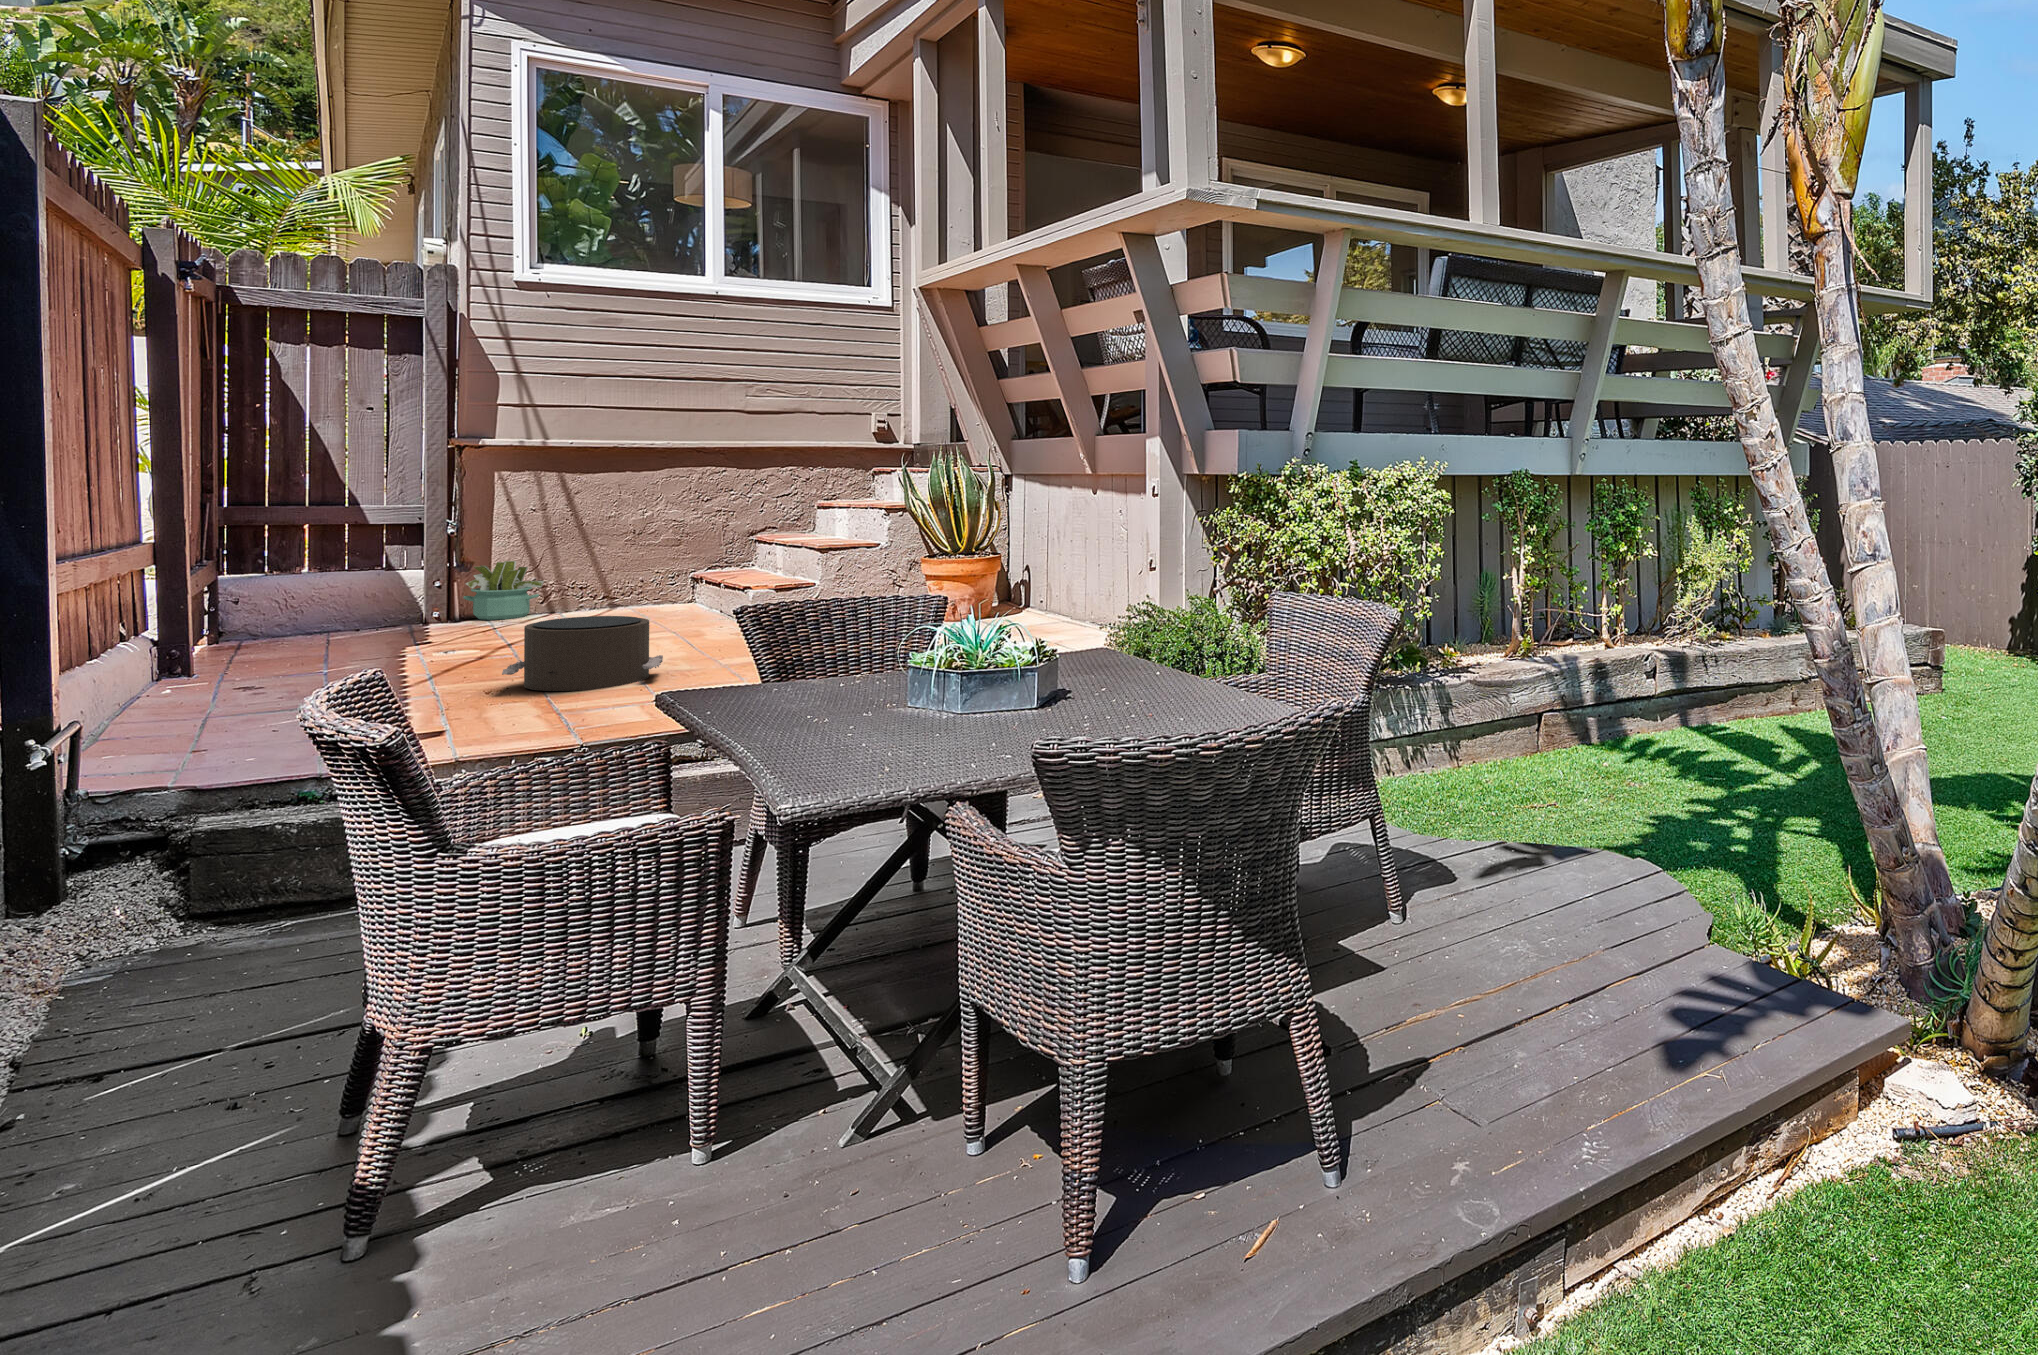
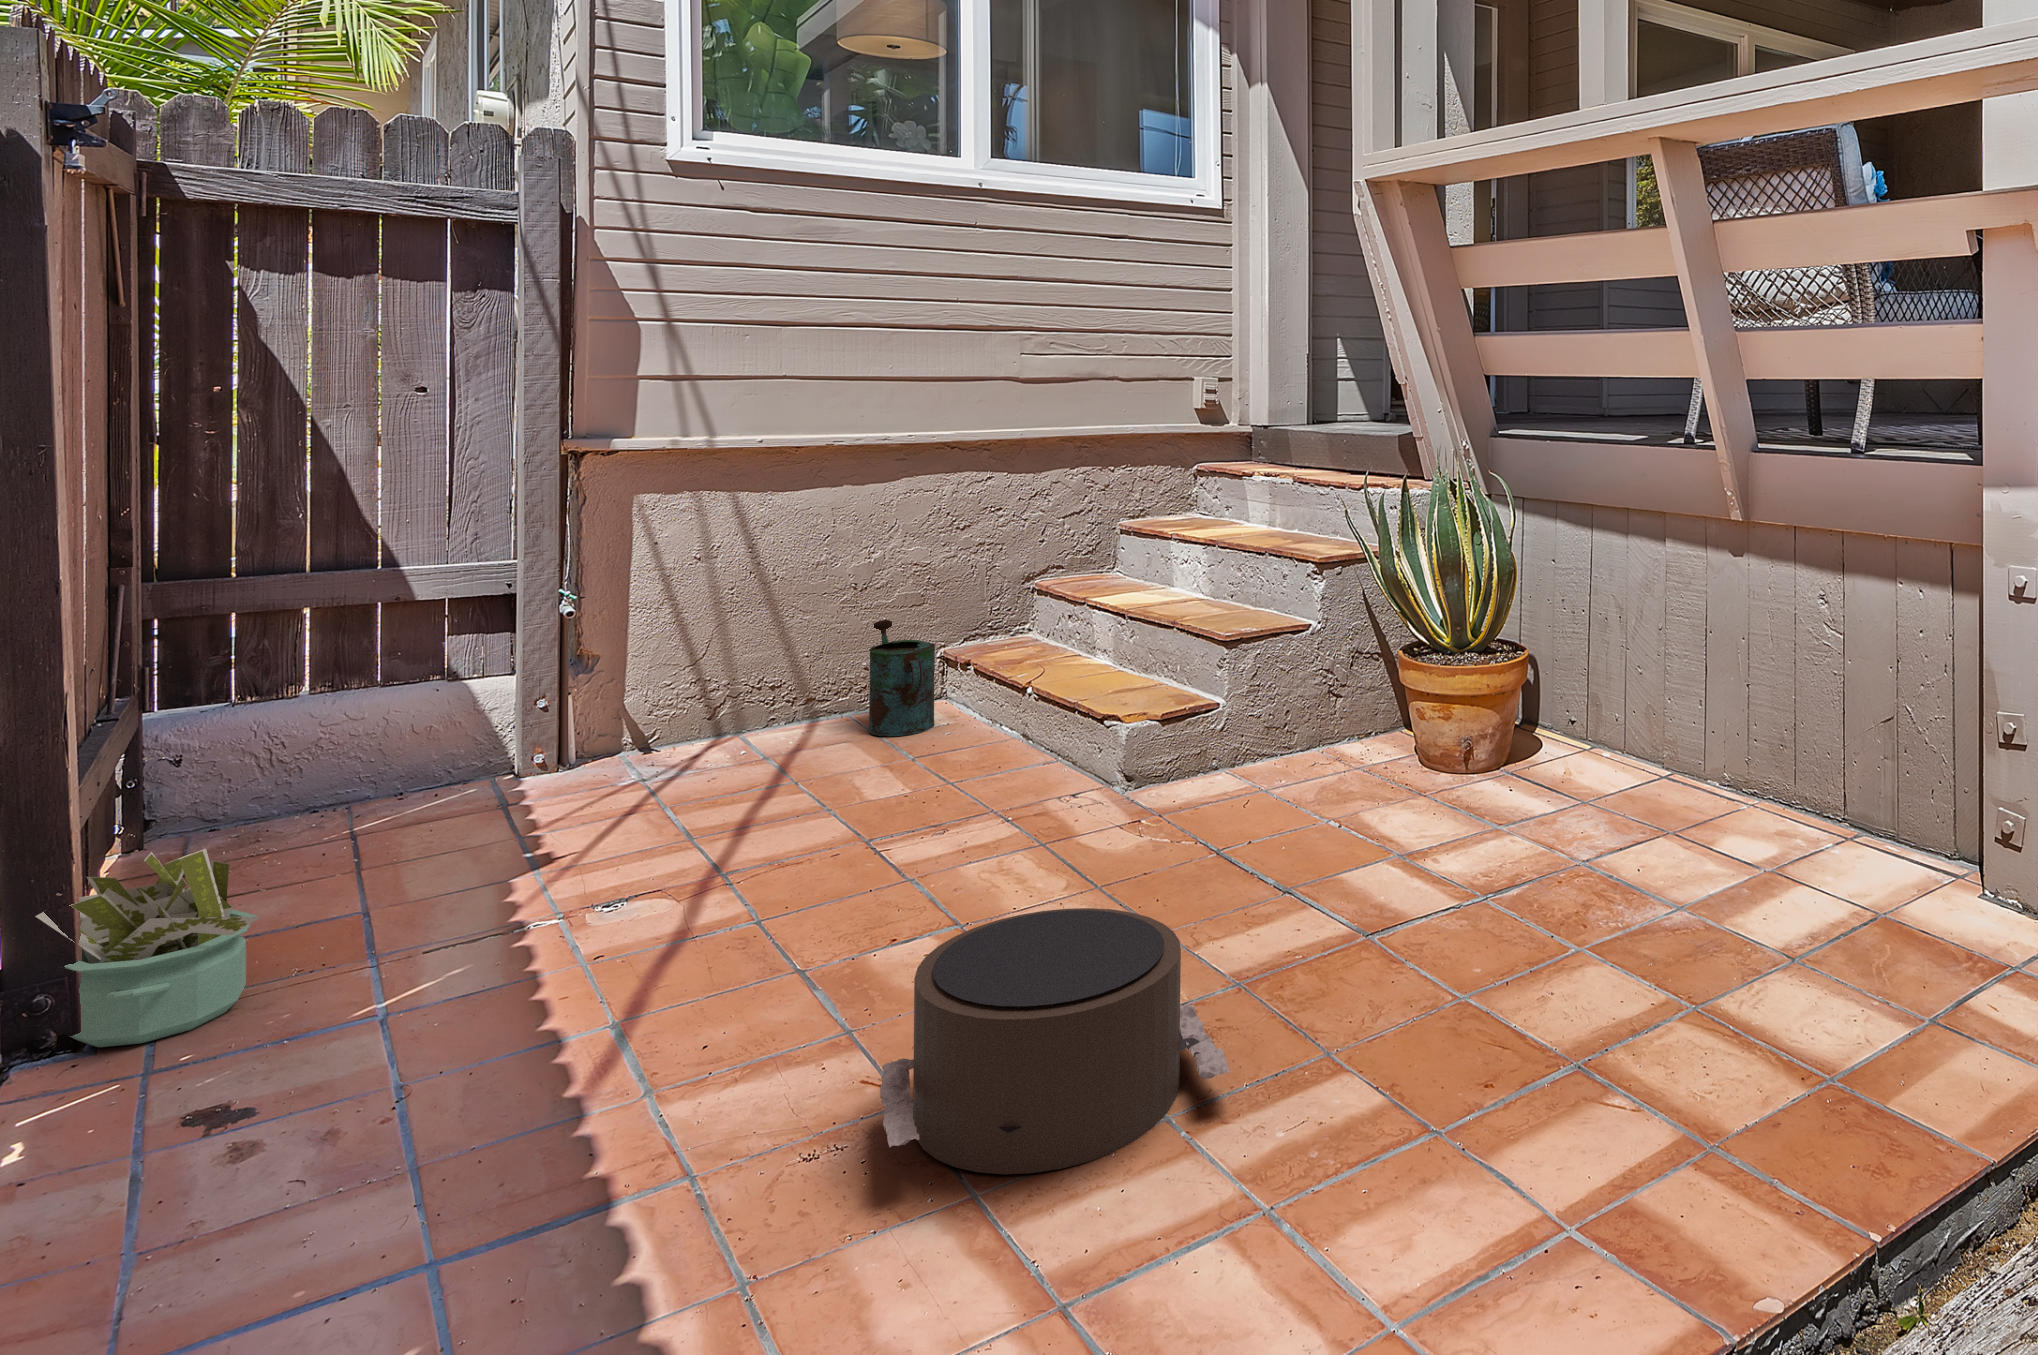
watering can: none [629,550,671,610] -> present [869,620,935,736]
decorative plant: present [463,561,544,620] -> present [35,849,261,1047]

